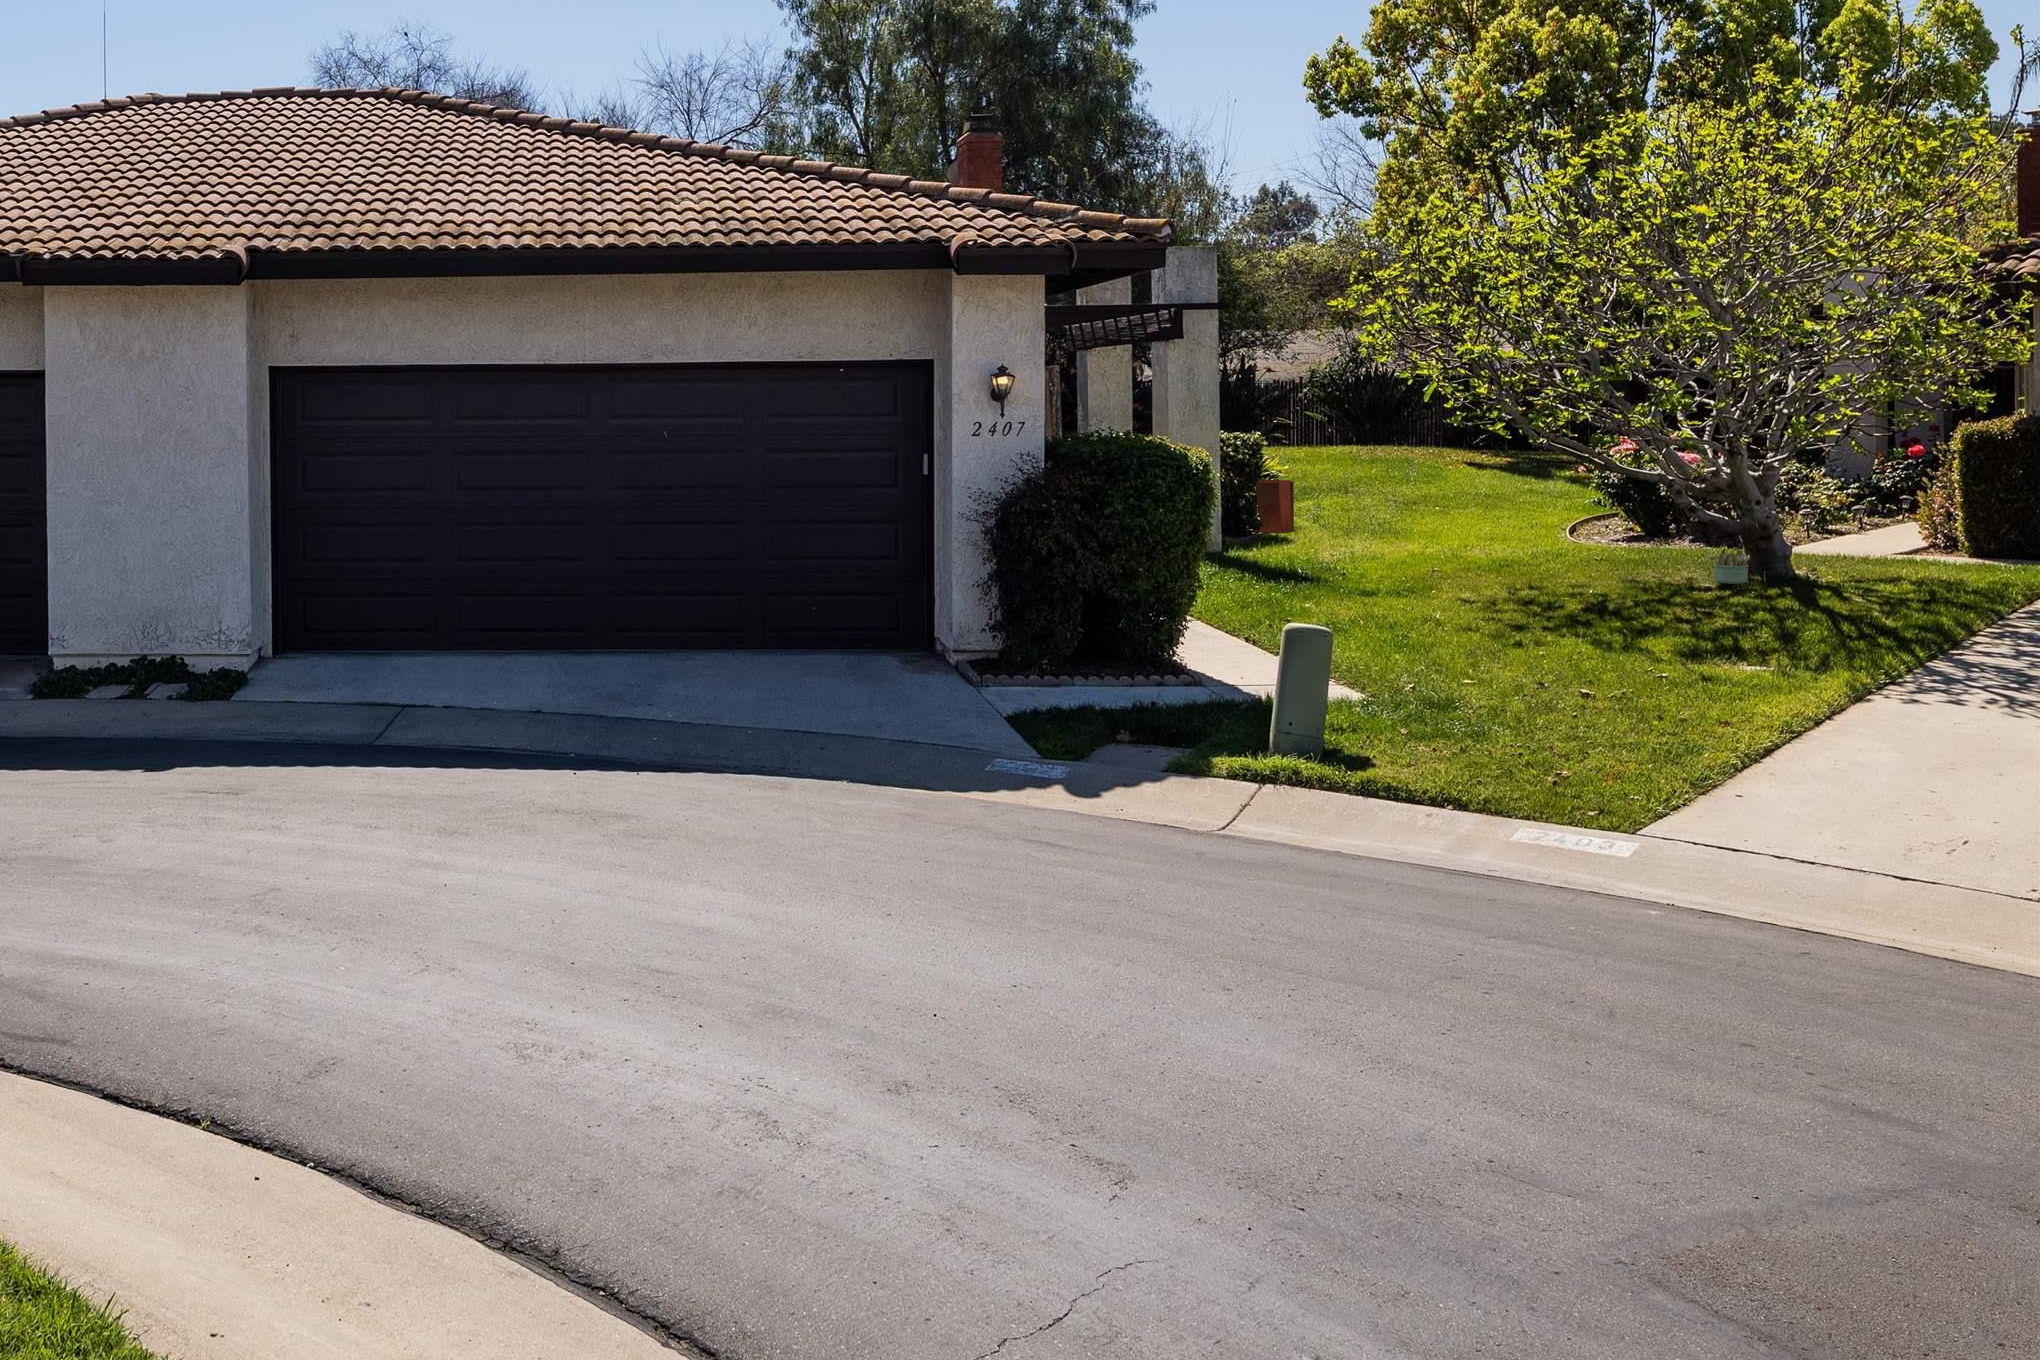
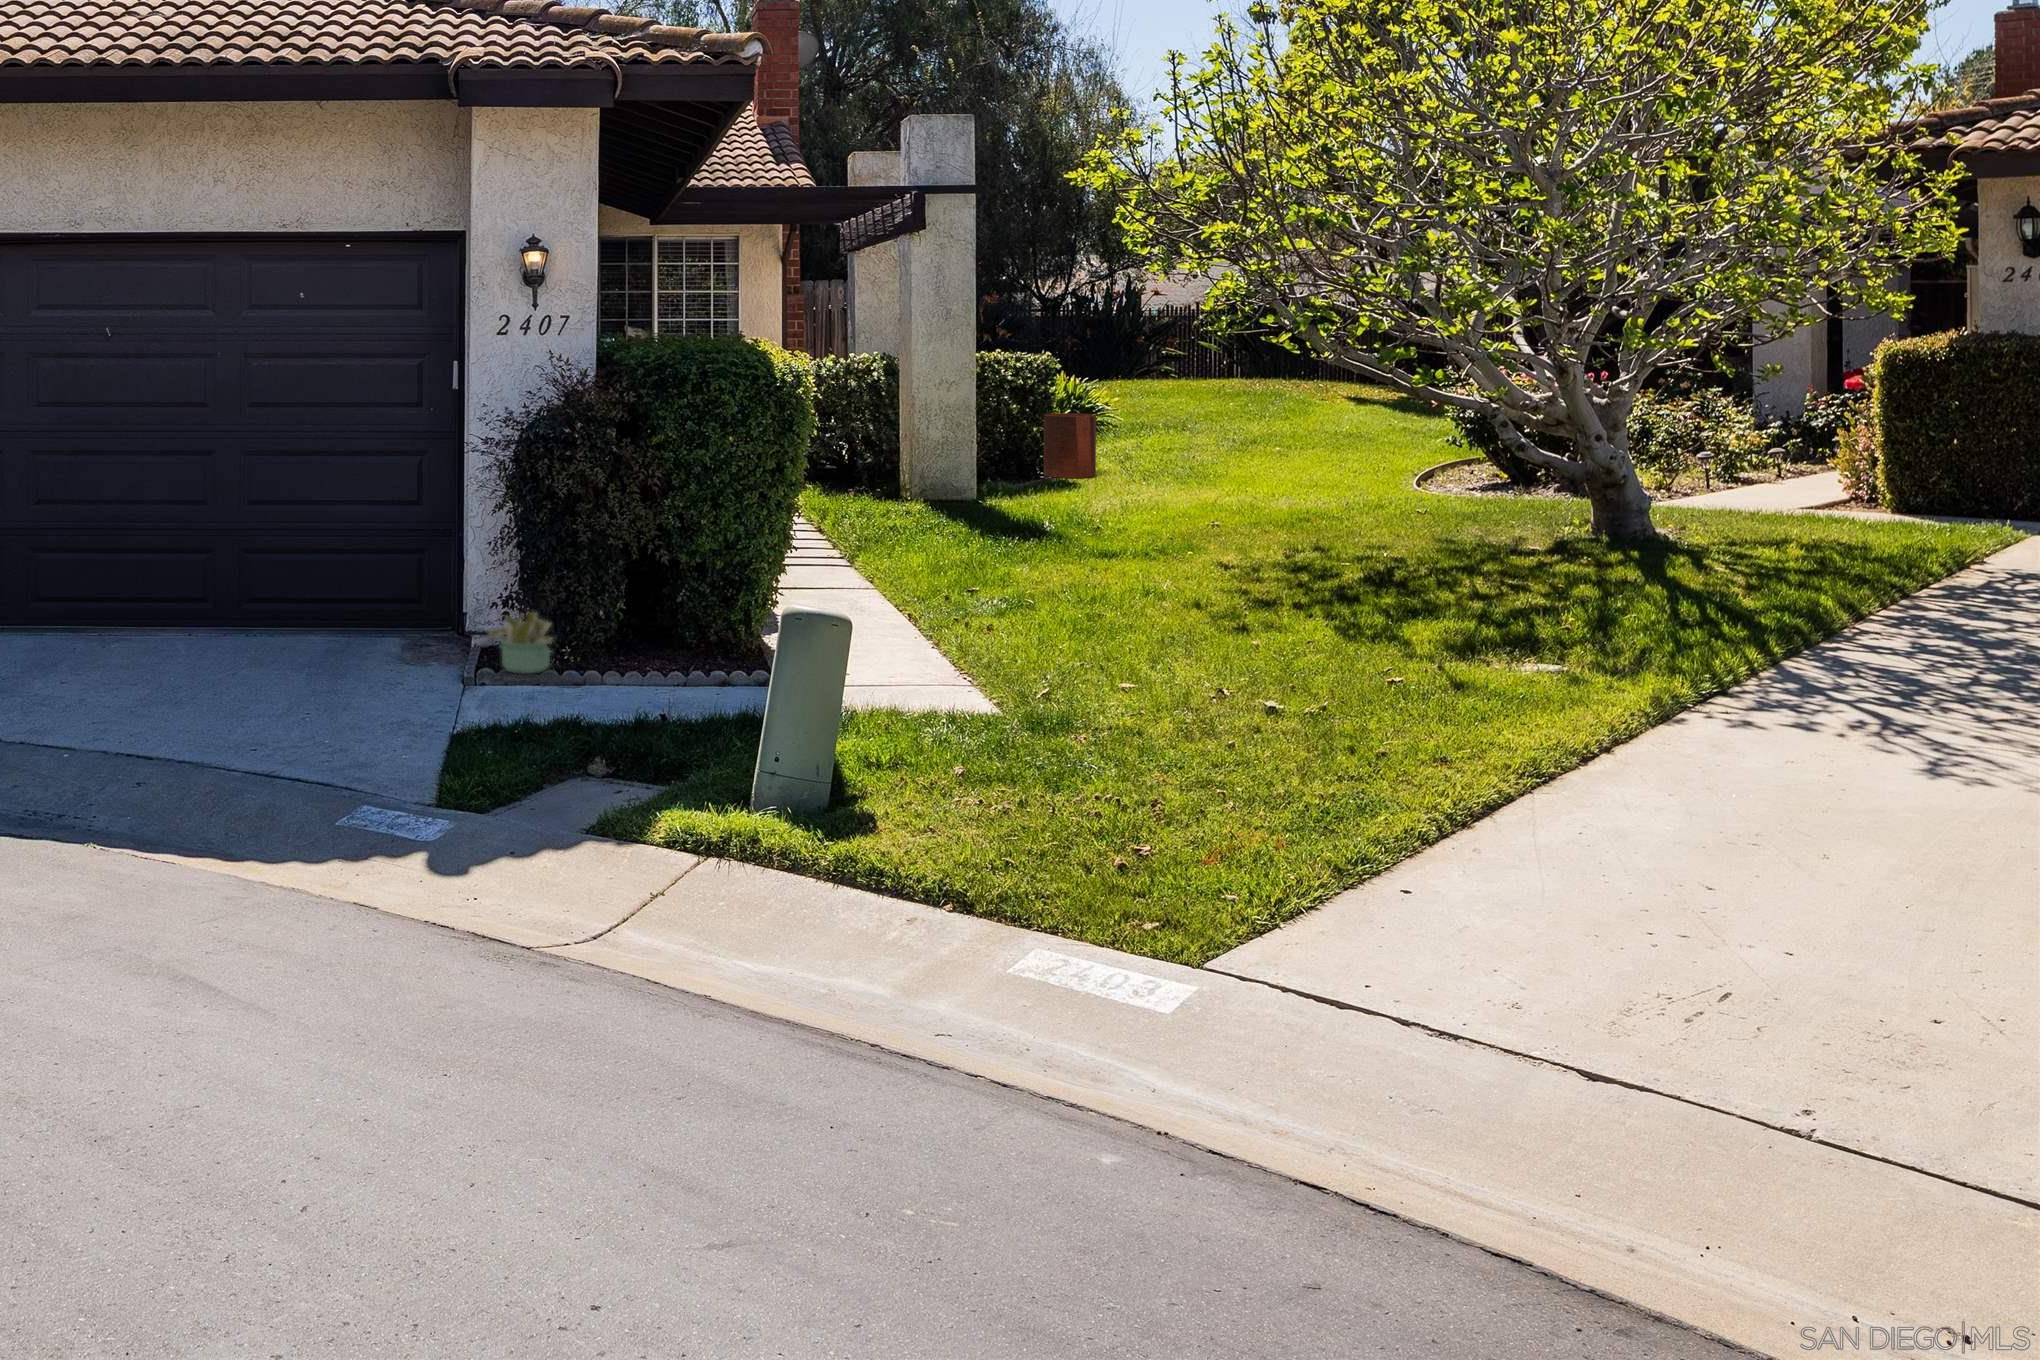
decorative plant: present [1707,548,1750,584] -> present [489,612,552,674]

